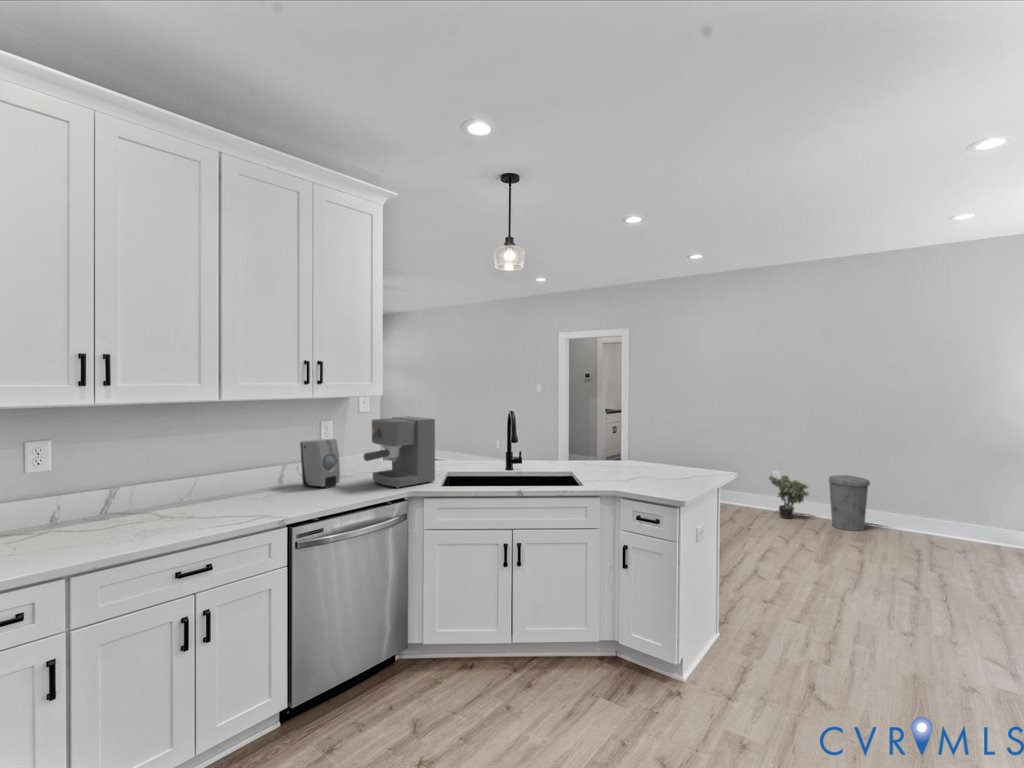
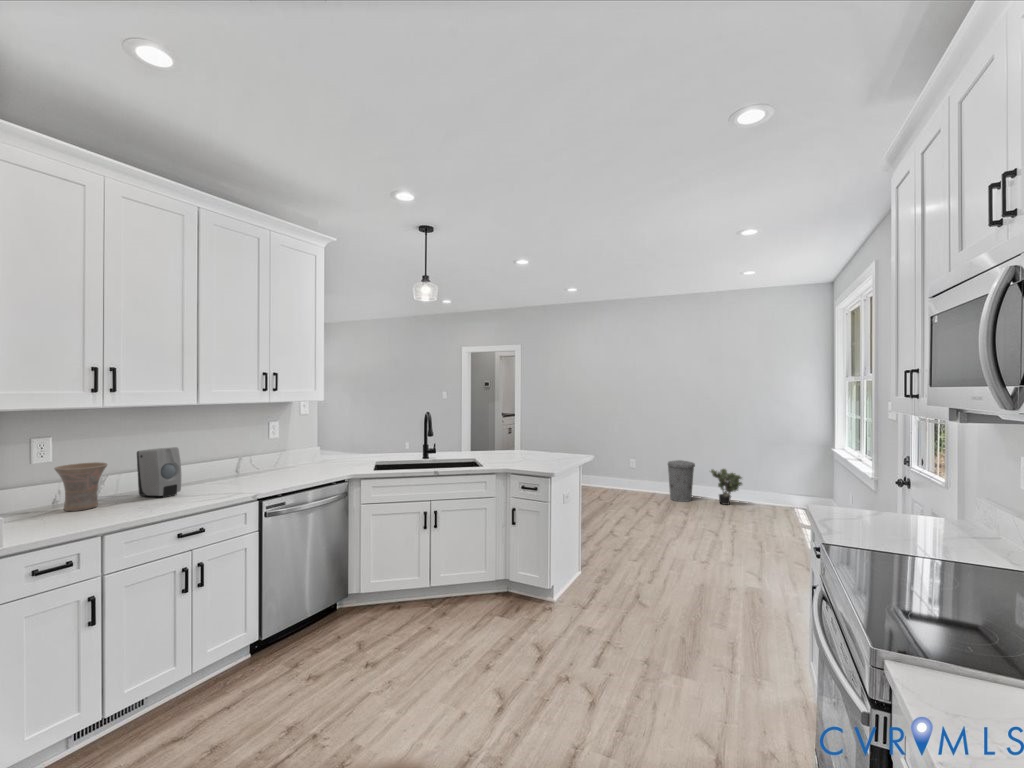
coffee maker: present [363,416,435,488] -> none [313,417,369,473]
soap dispenser: present [300,439,340,488] -> present [137,447,181,497]
vase: none [39,473,105,535] -> present [54,462,107,511]
potted plant: present [769,475,809,519] -> present [711,469,742,505]

